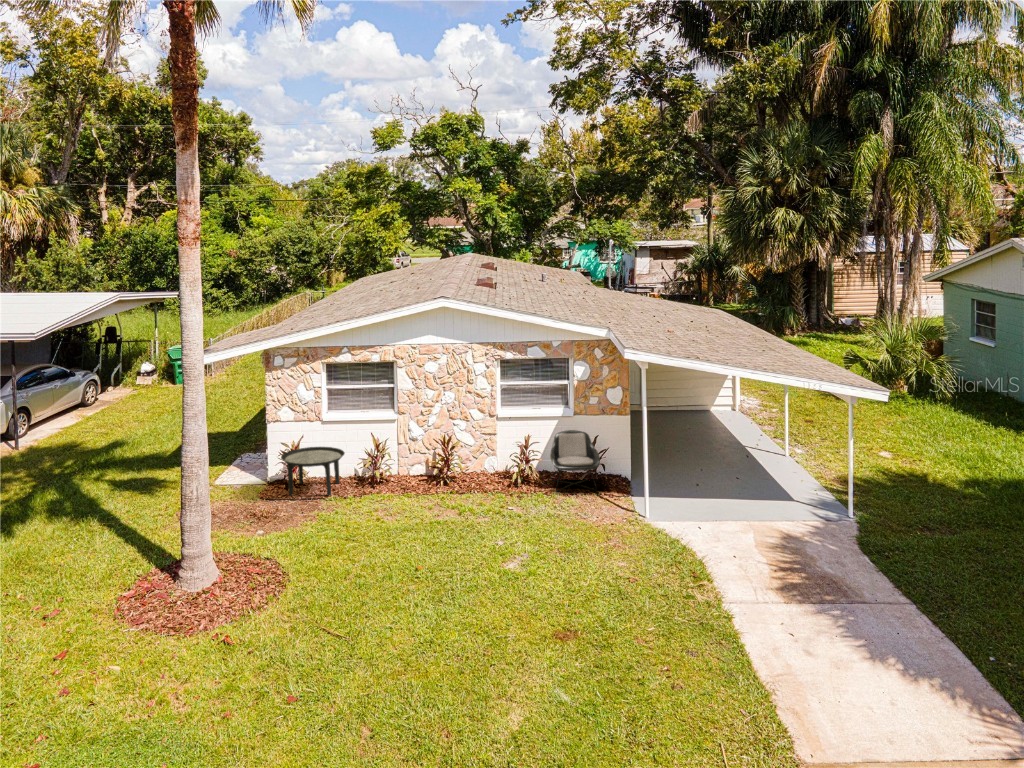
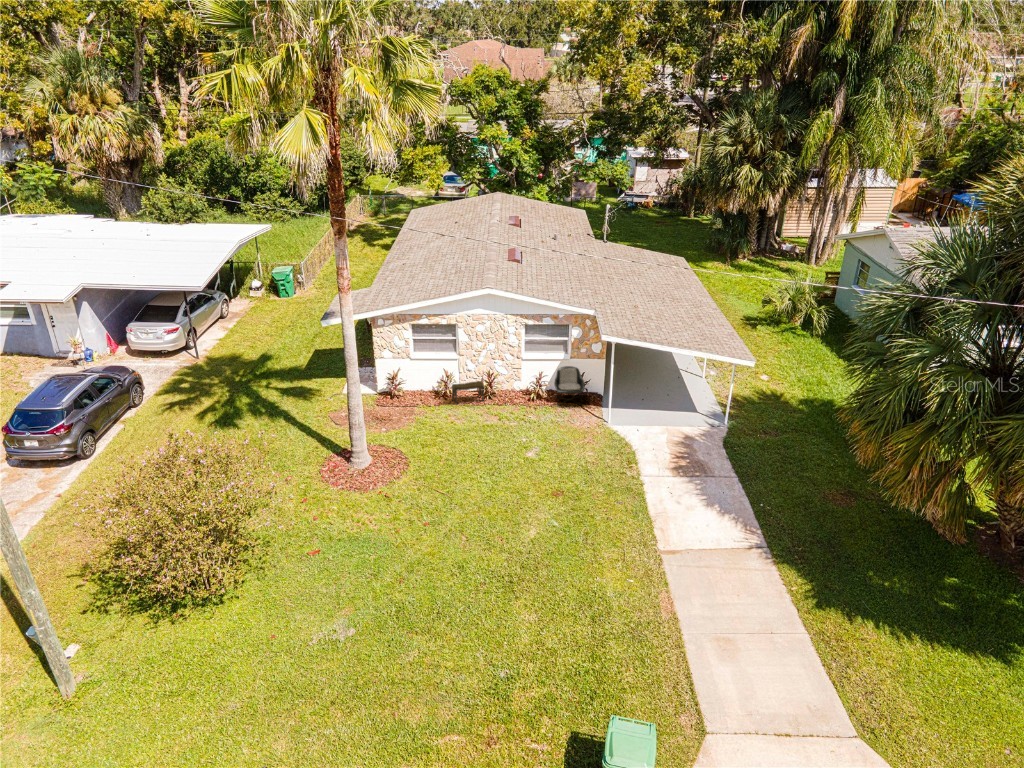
round table: present [281,447,345,496] -> none [389,375,427,407]
bench: none [385,455,437,492] -> present [452,381,484,404]

